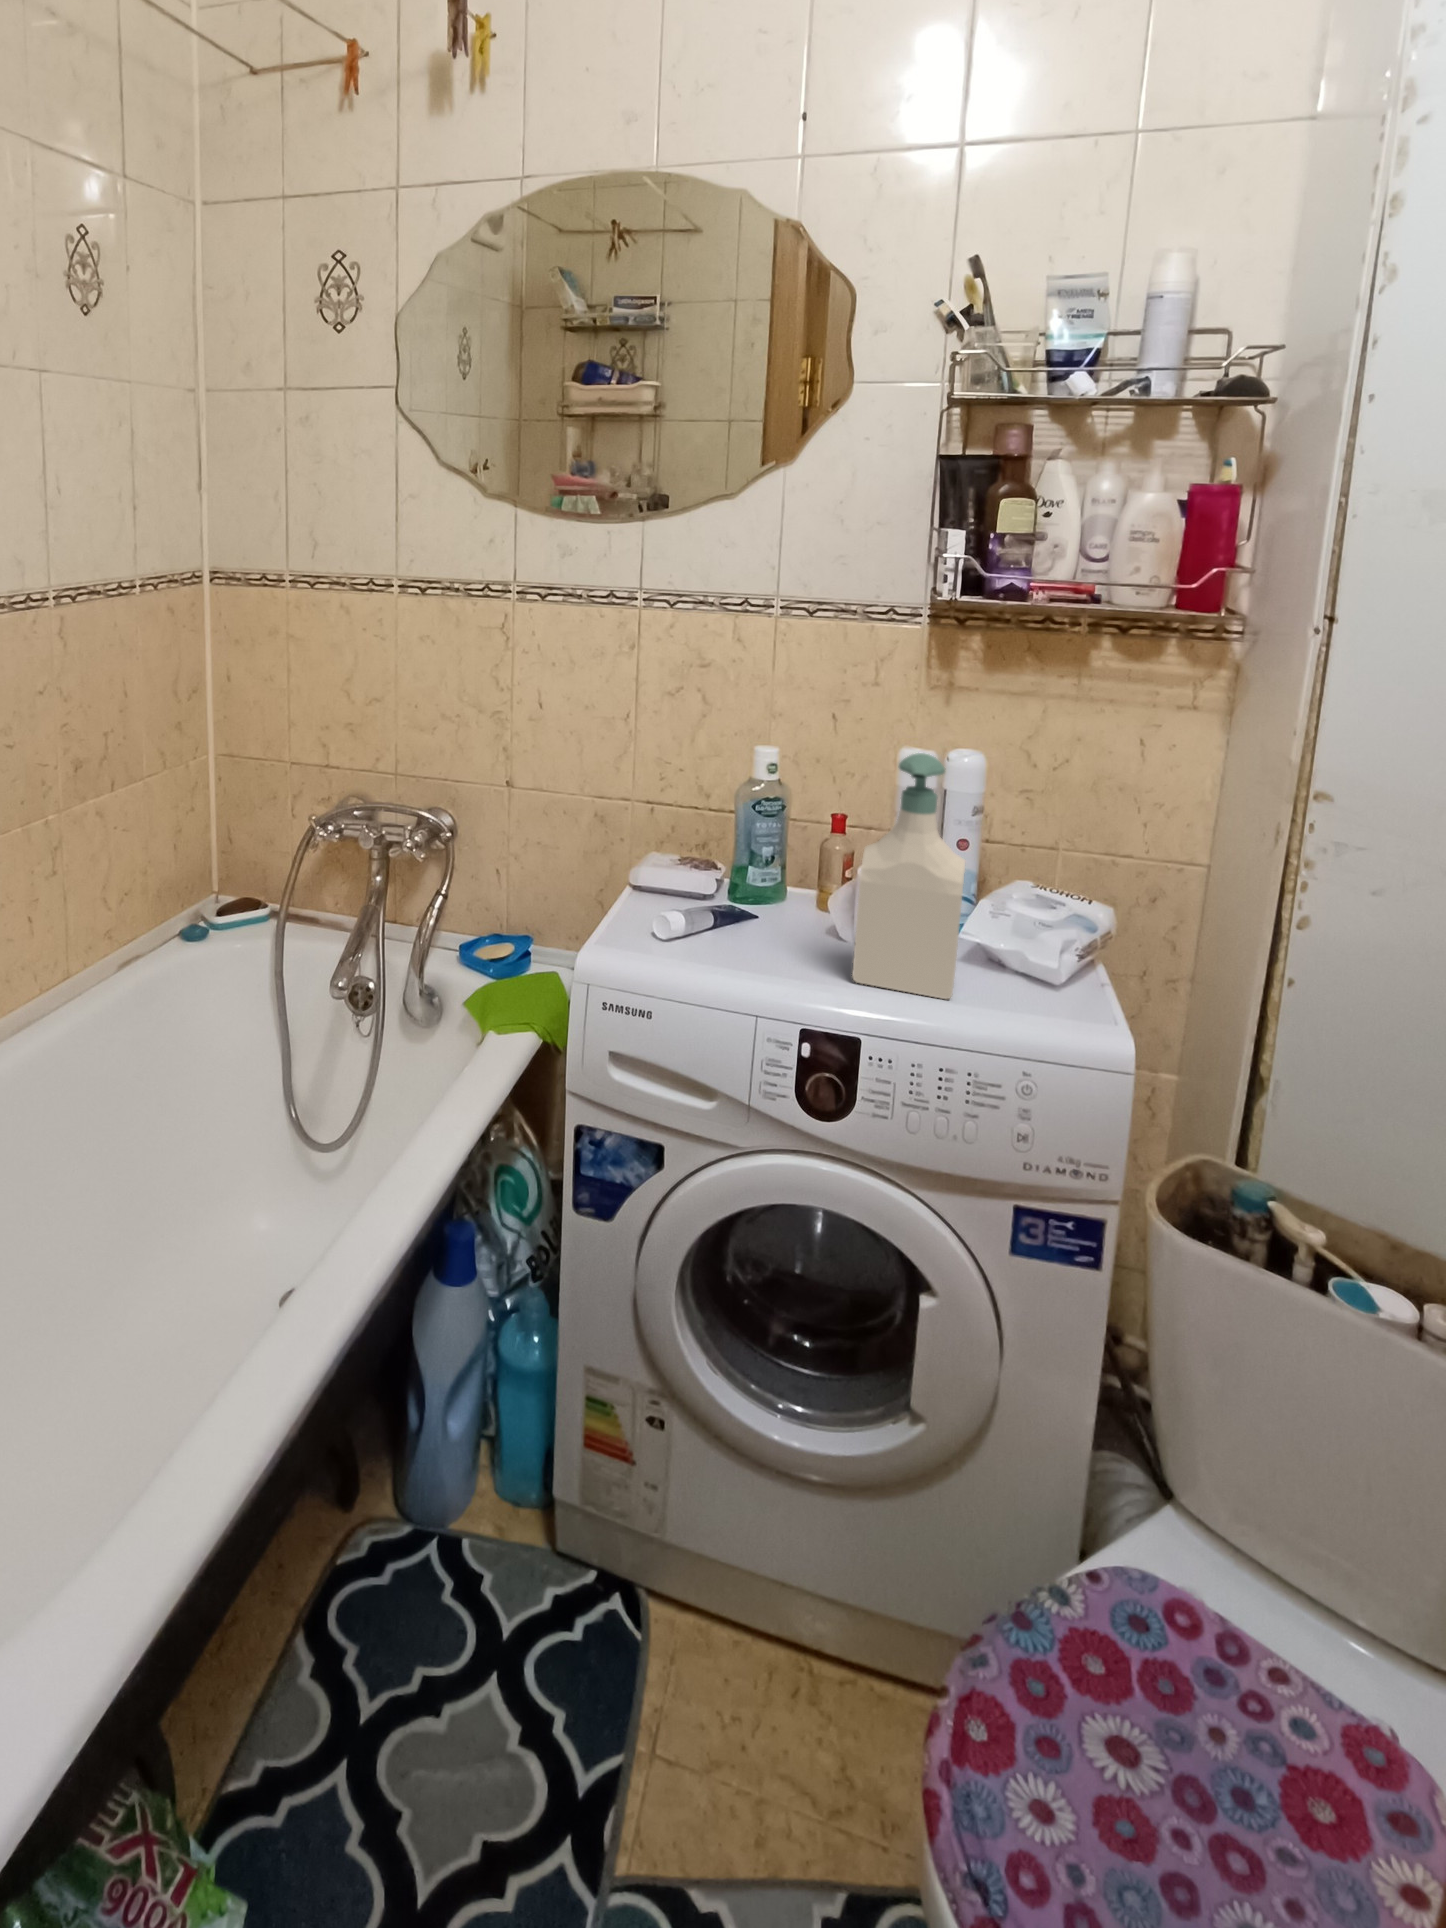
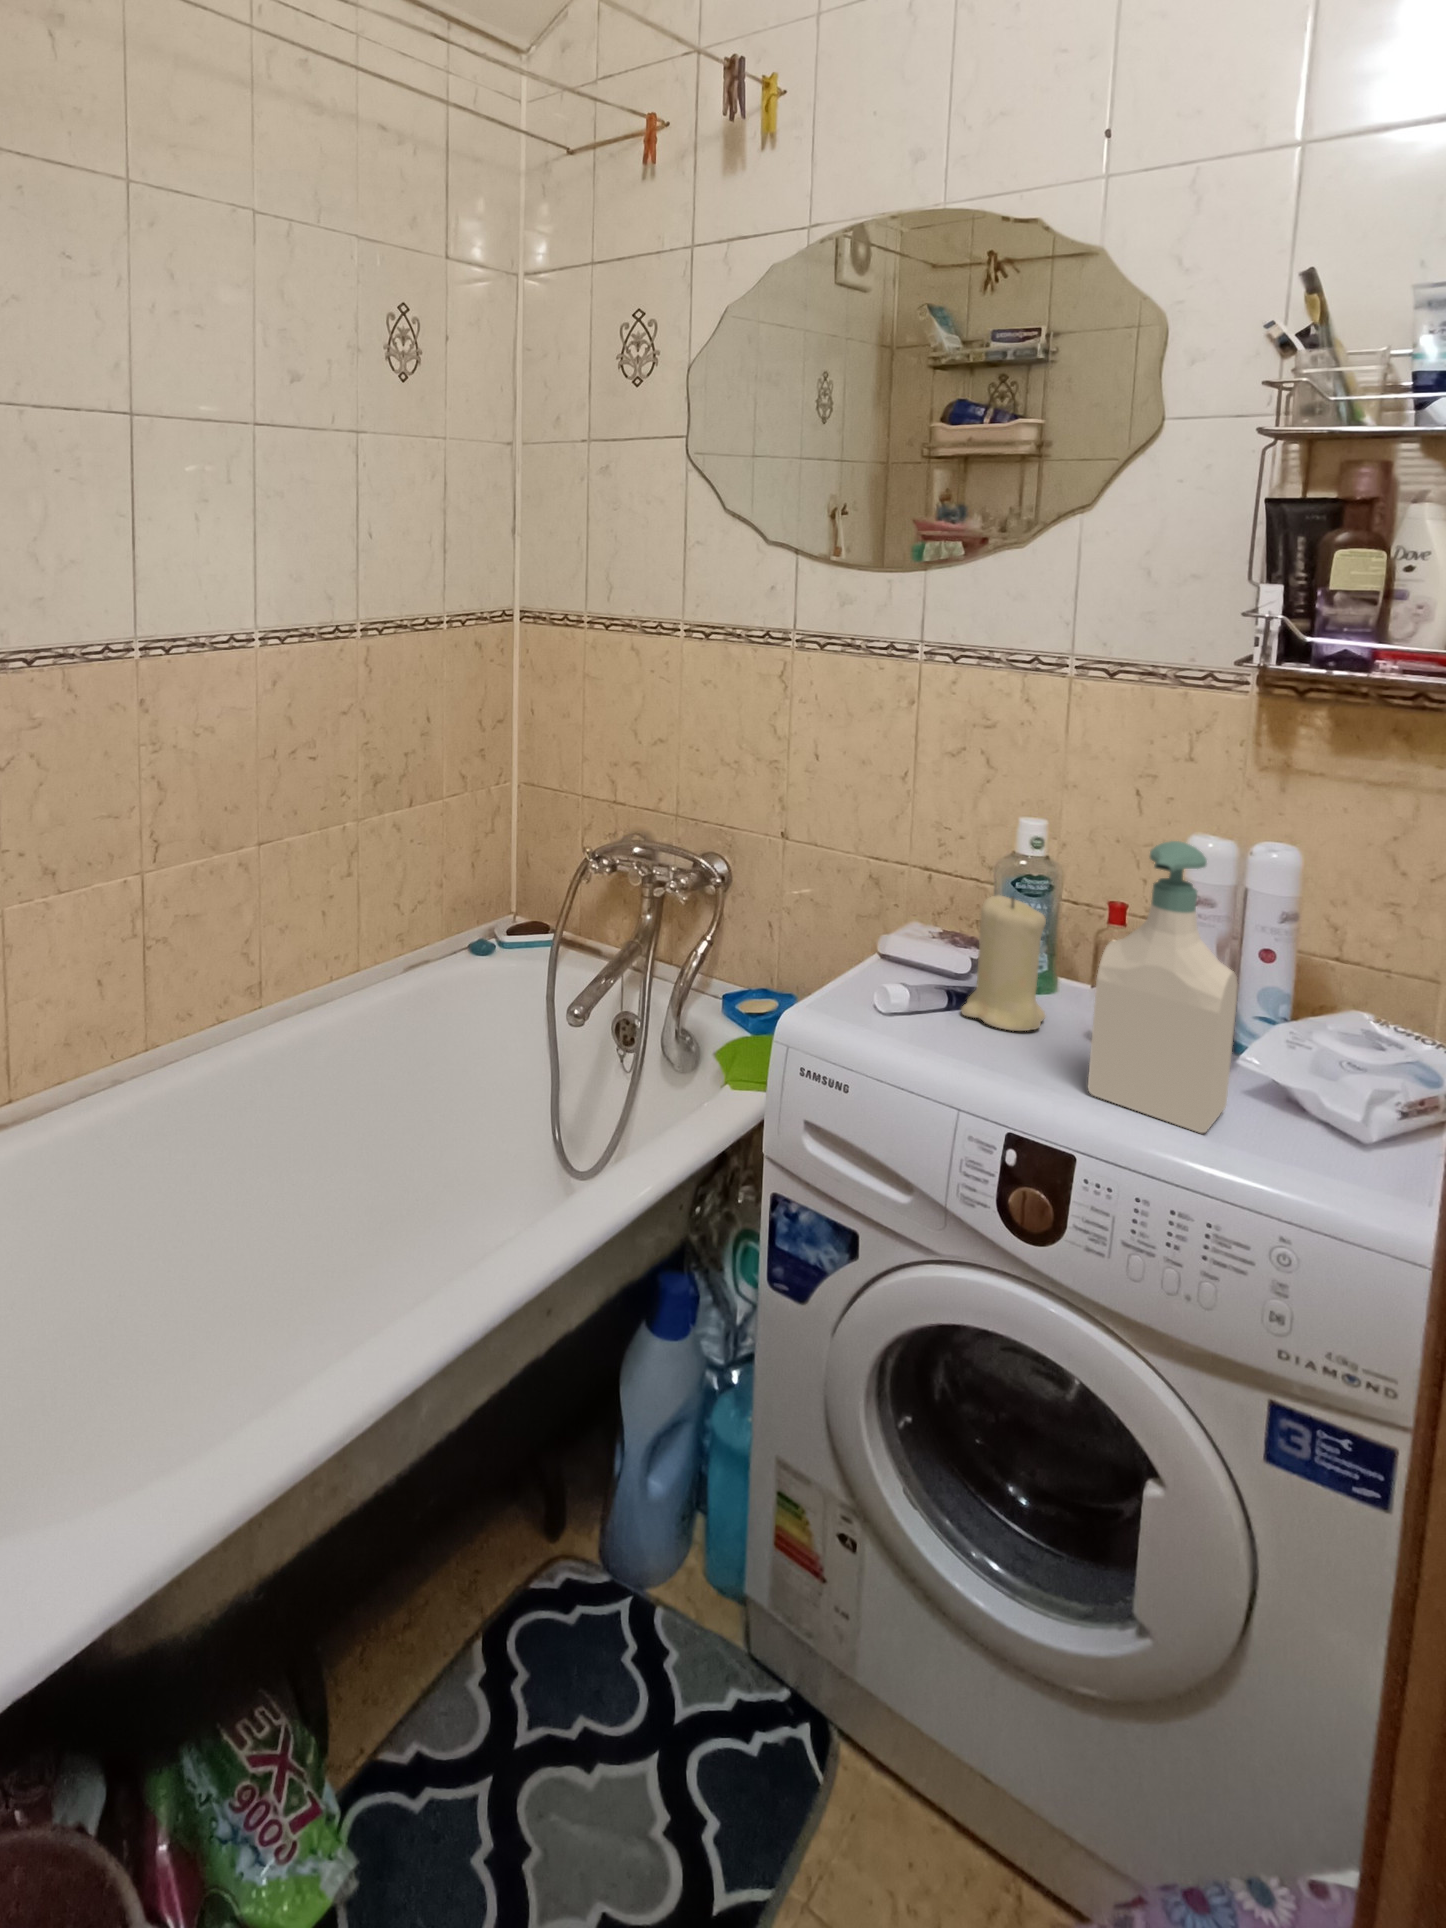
candle: none [721,817,789,938] -> present [961,895,1046,1031]

